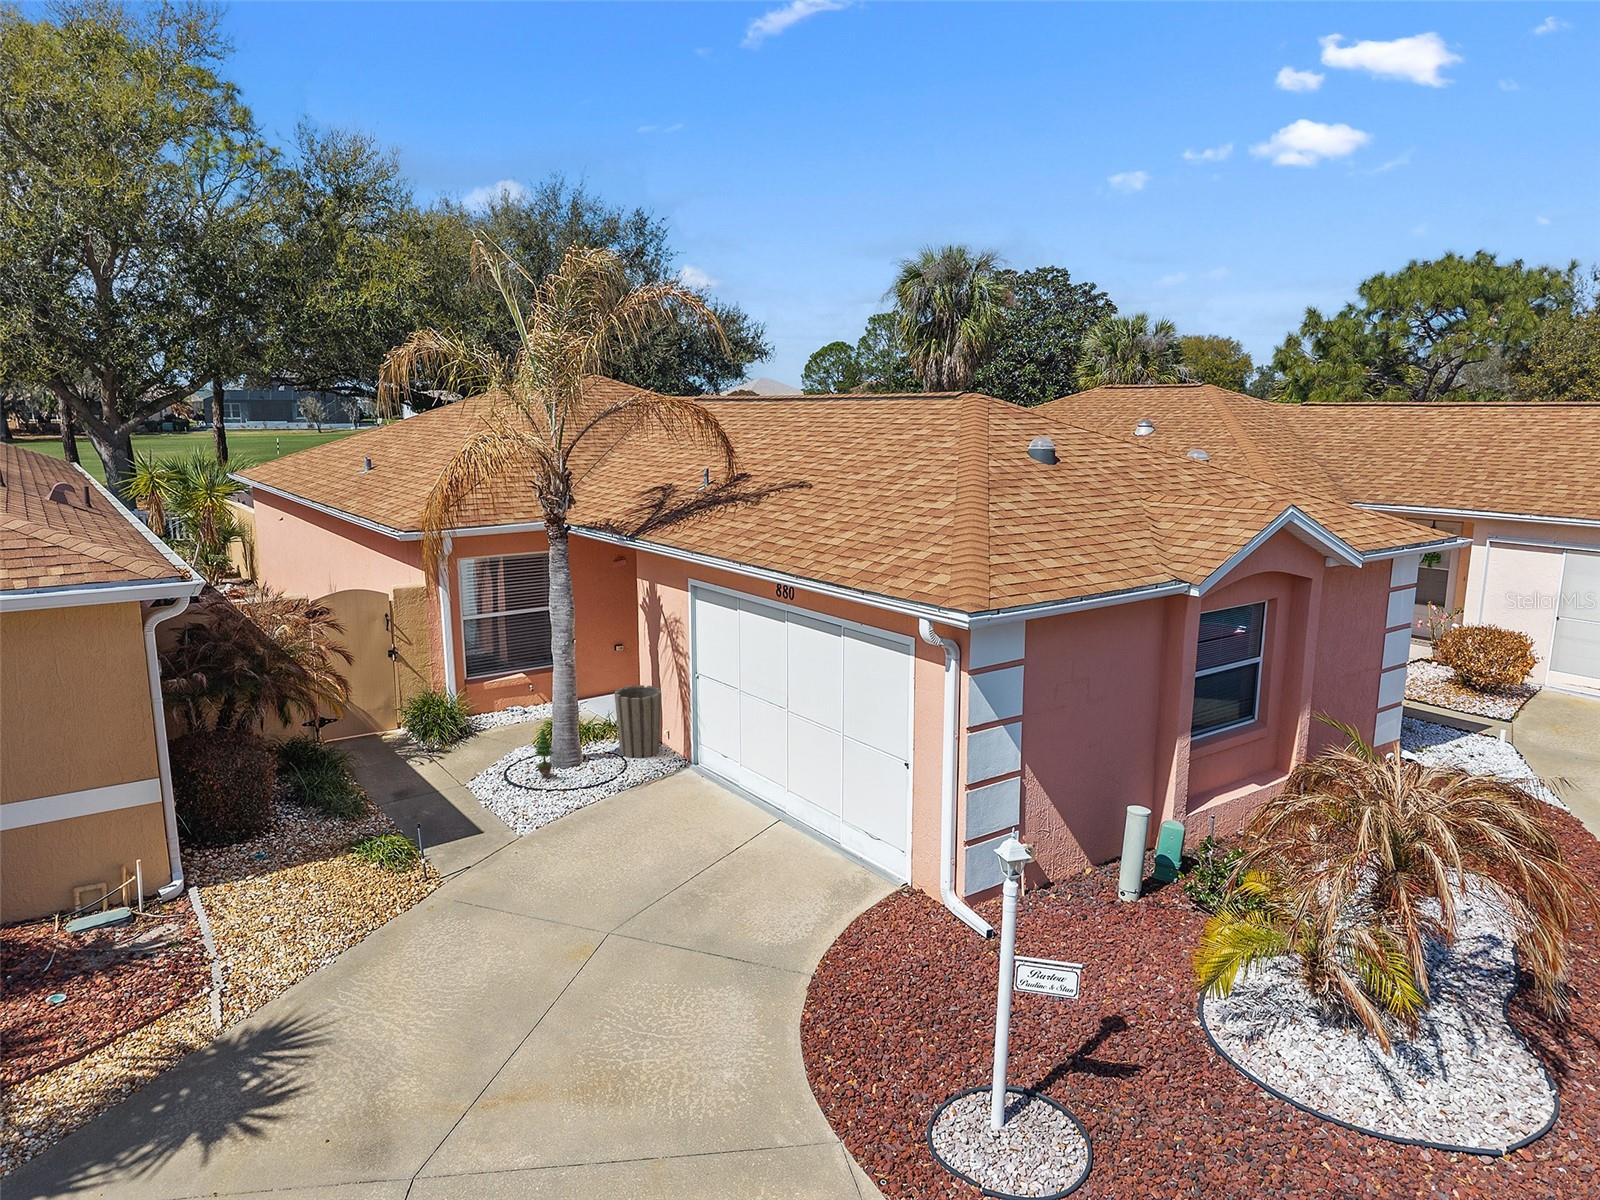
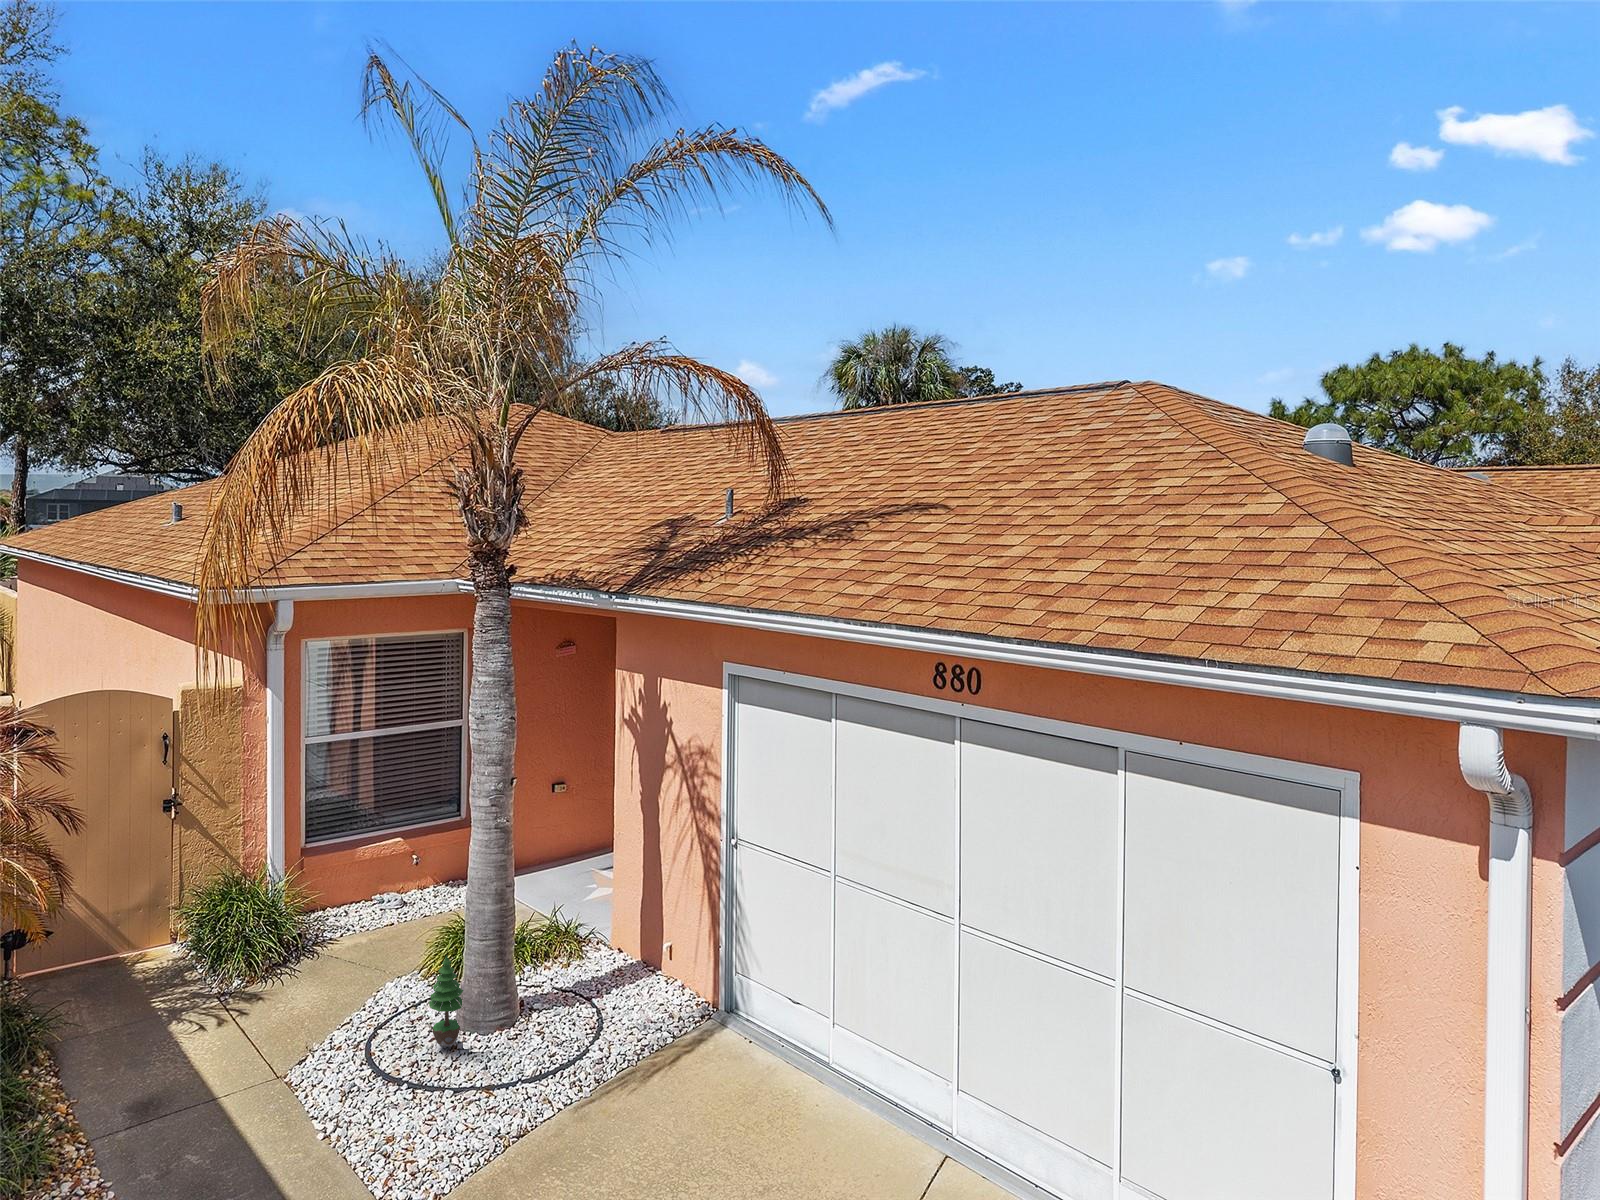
trash can: present [615,685,661,758] -> none [578,860,662,998]

